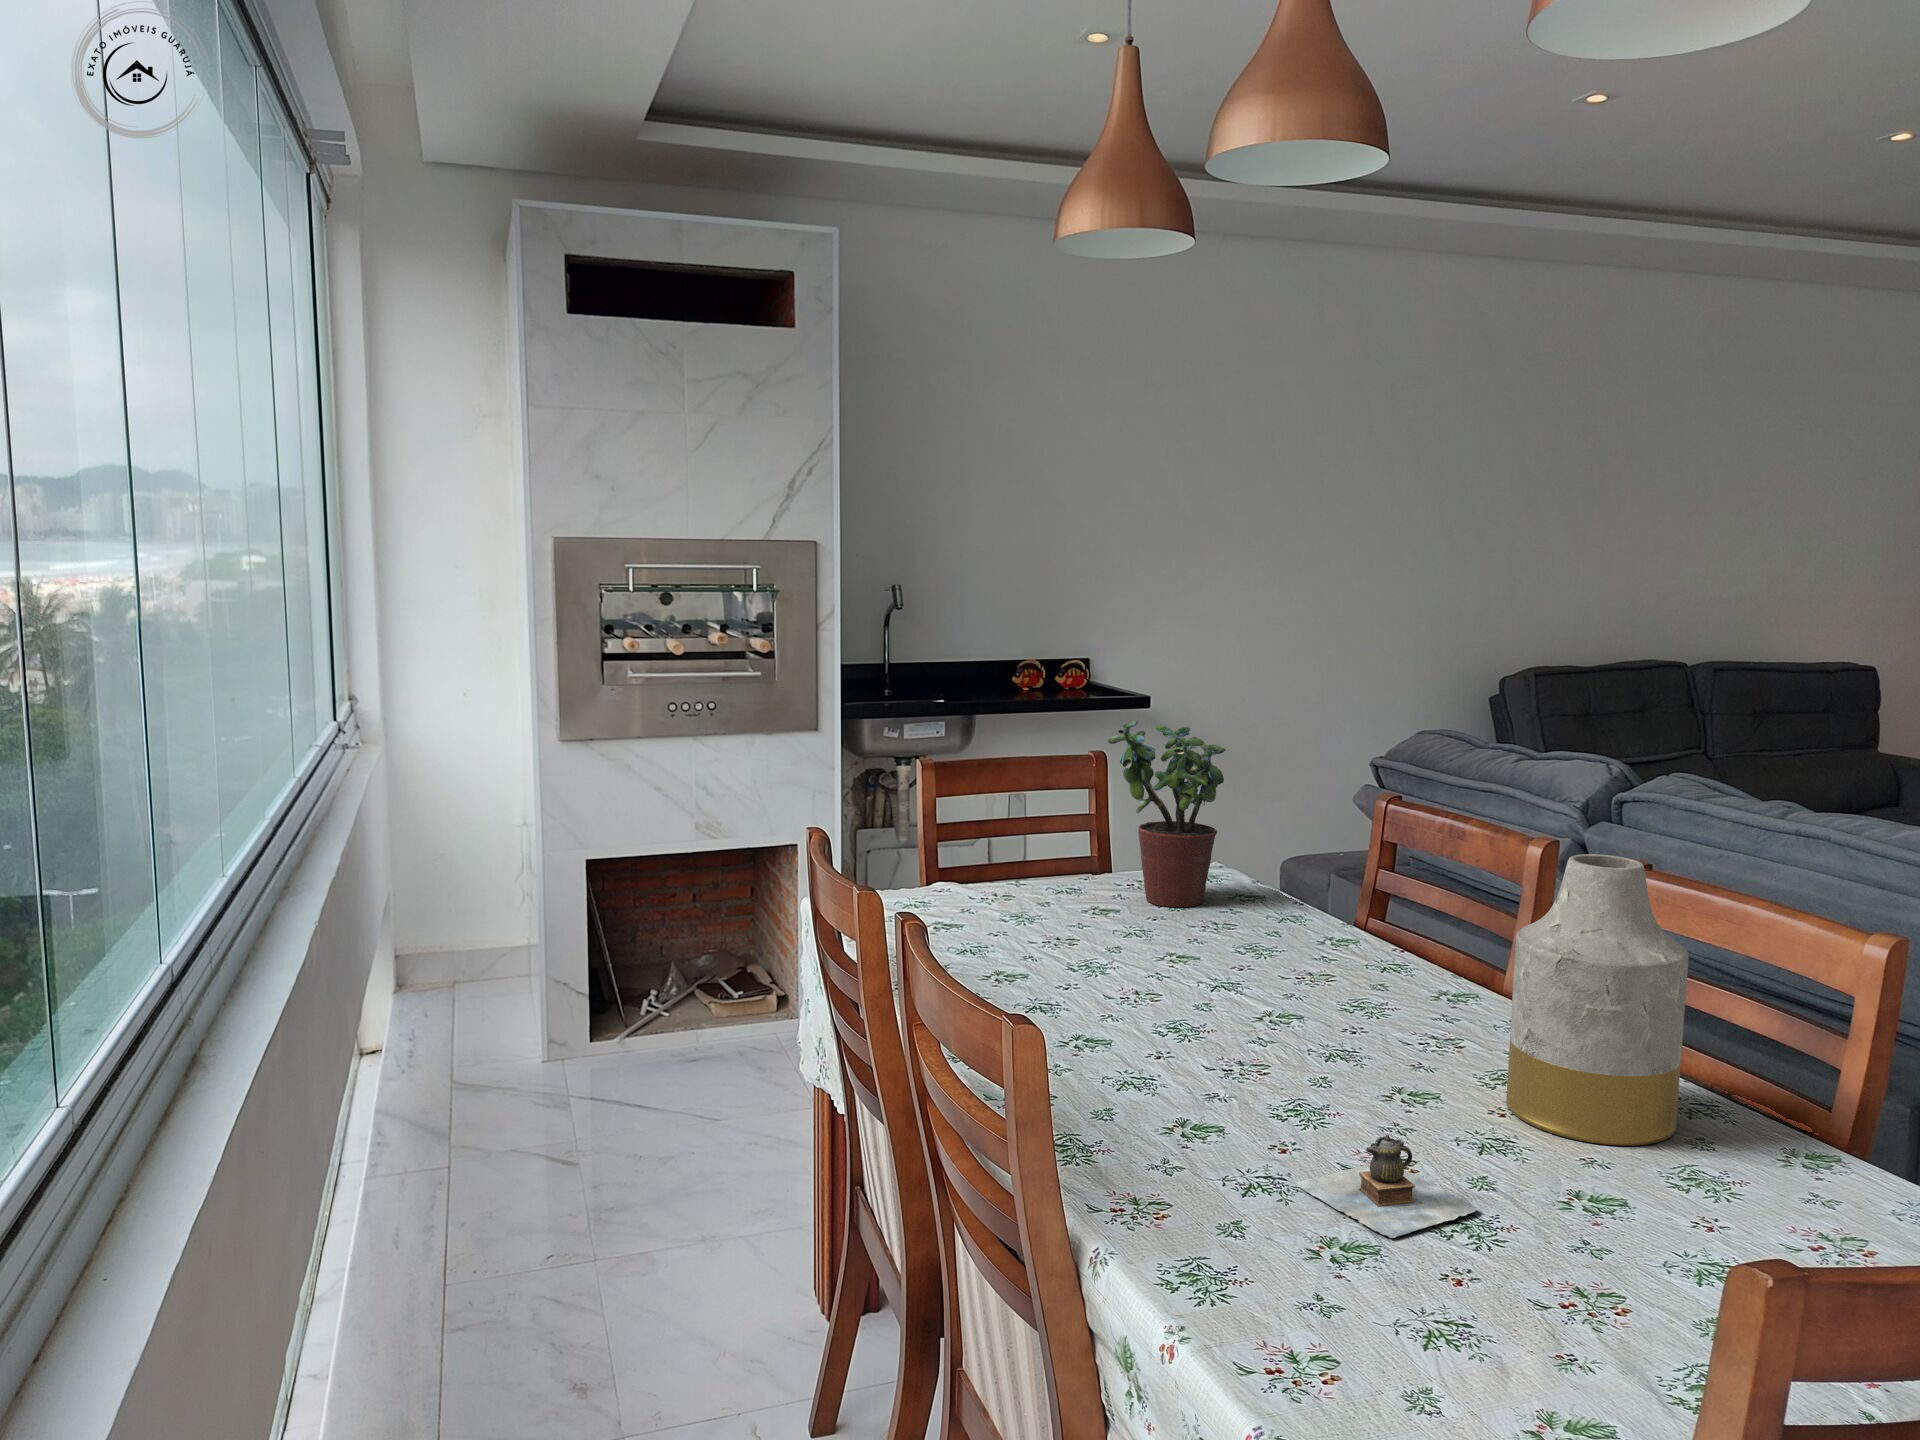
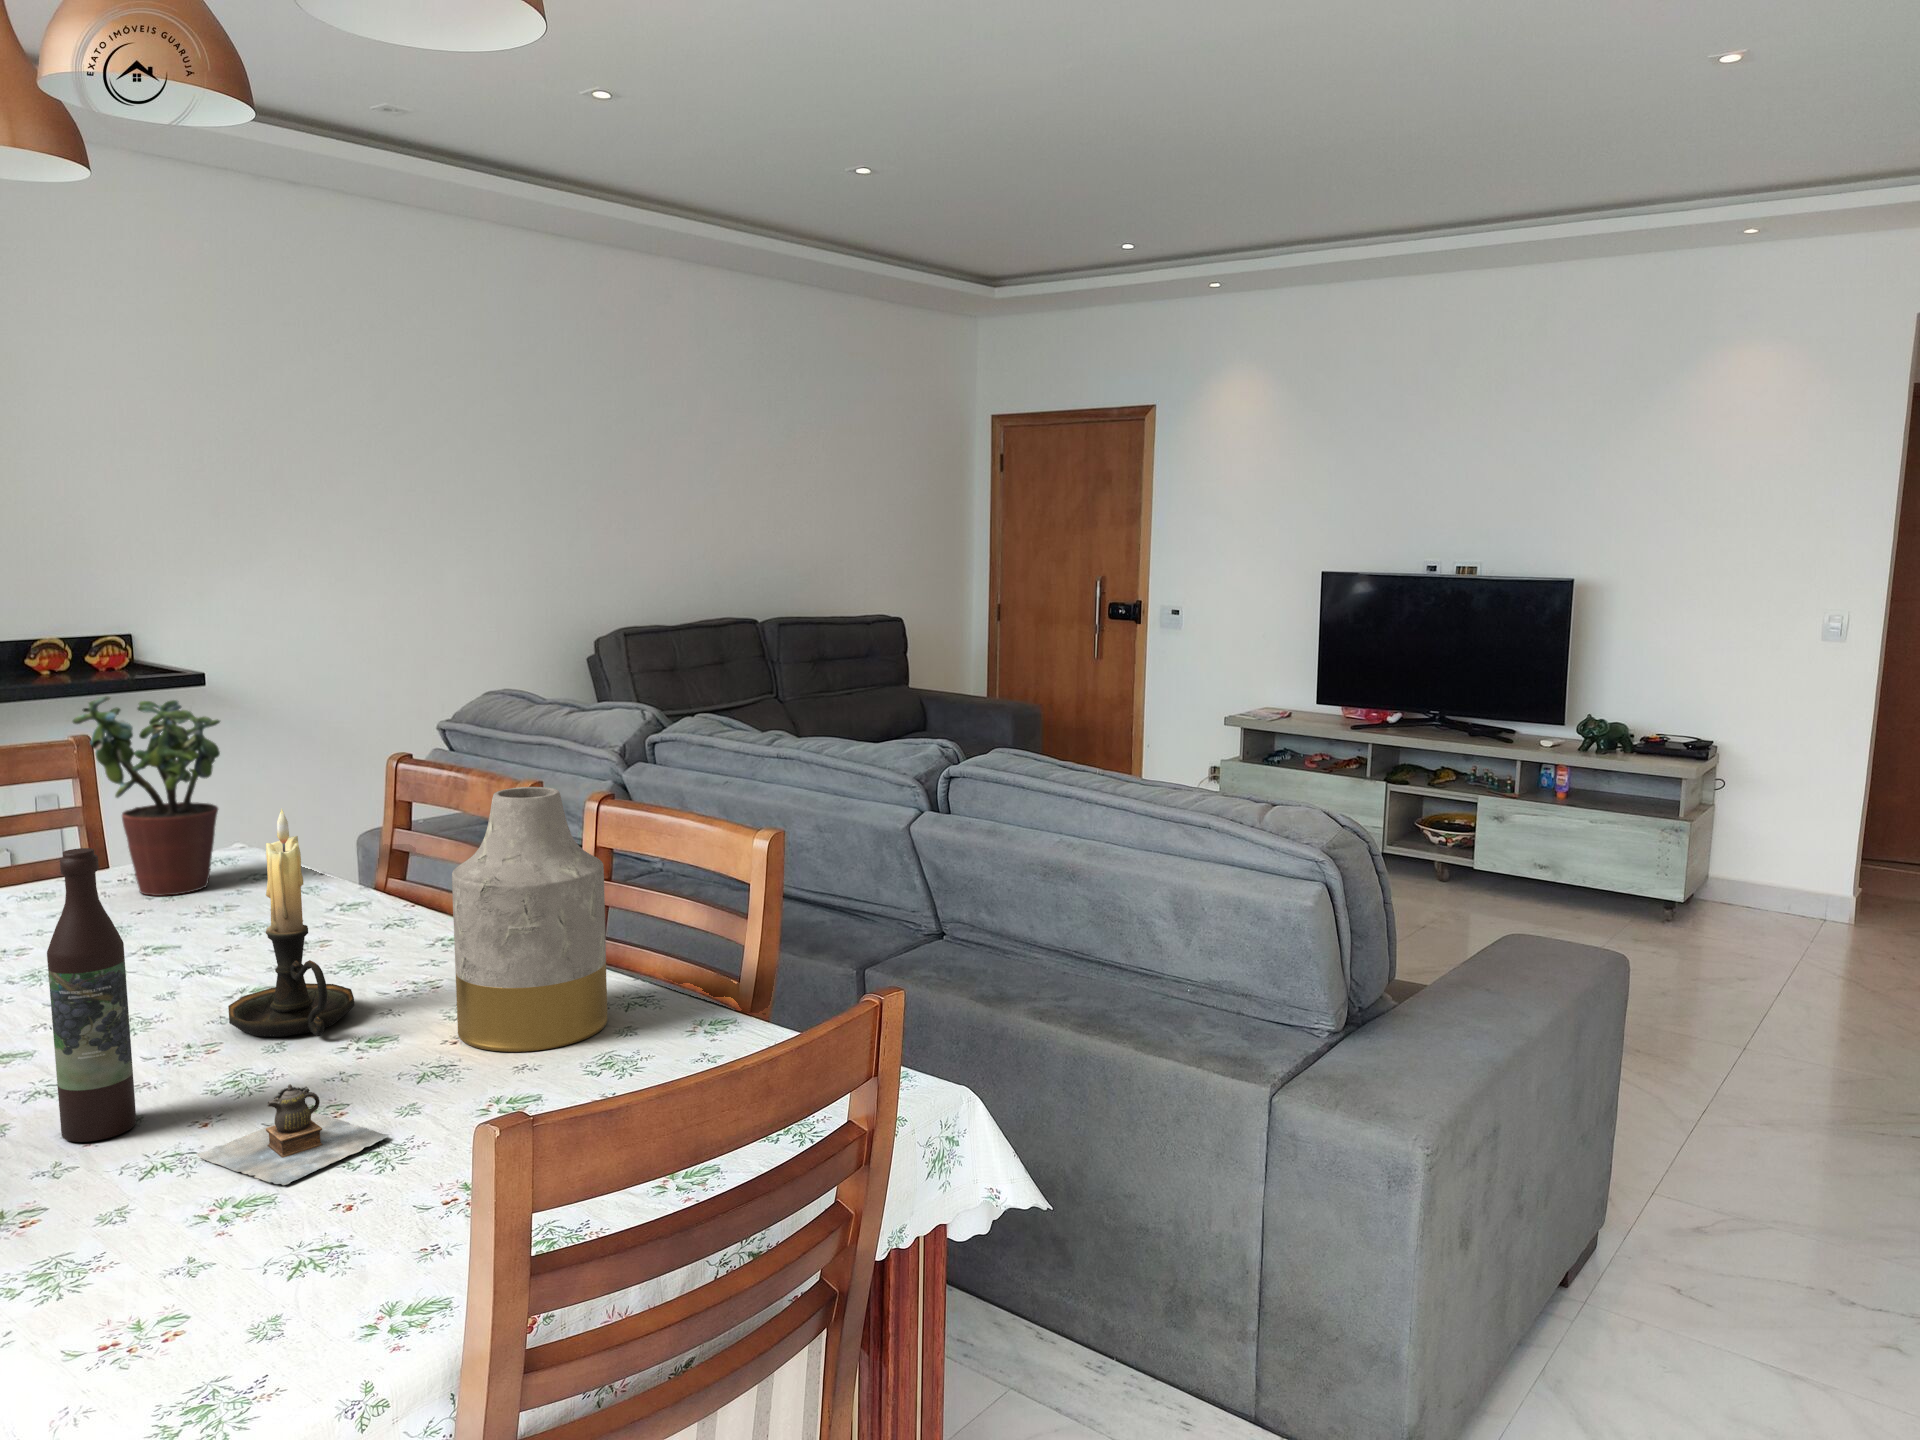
candle holder: none [1274,848,1392,1080] -> present [228,809,354,1037]
wine bottle: none [1167,872,1233,1145] -> present [47,848,136,1142]

